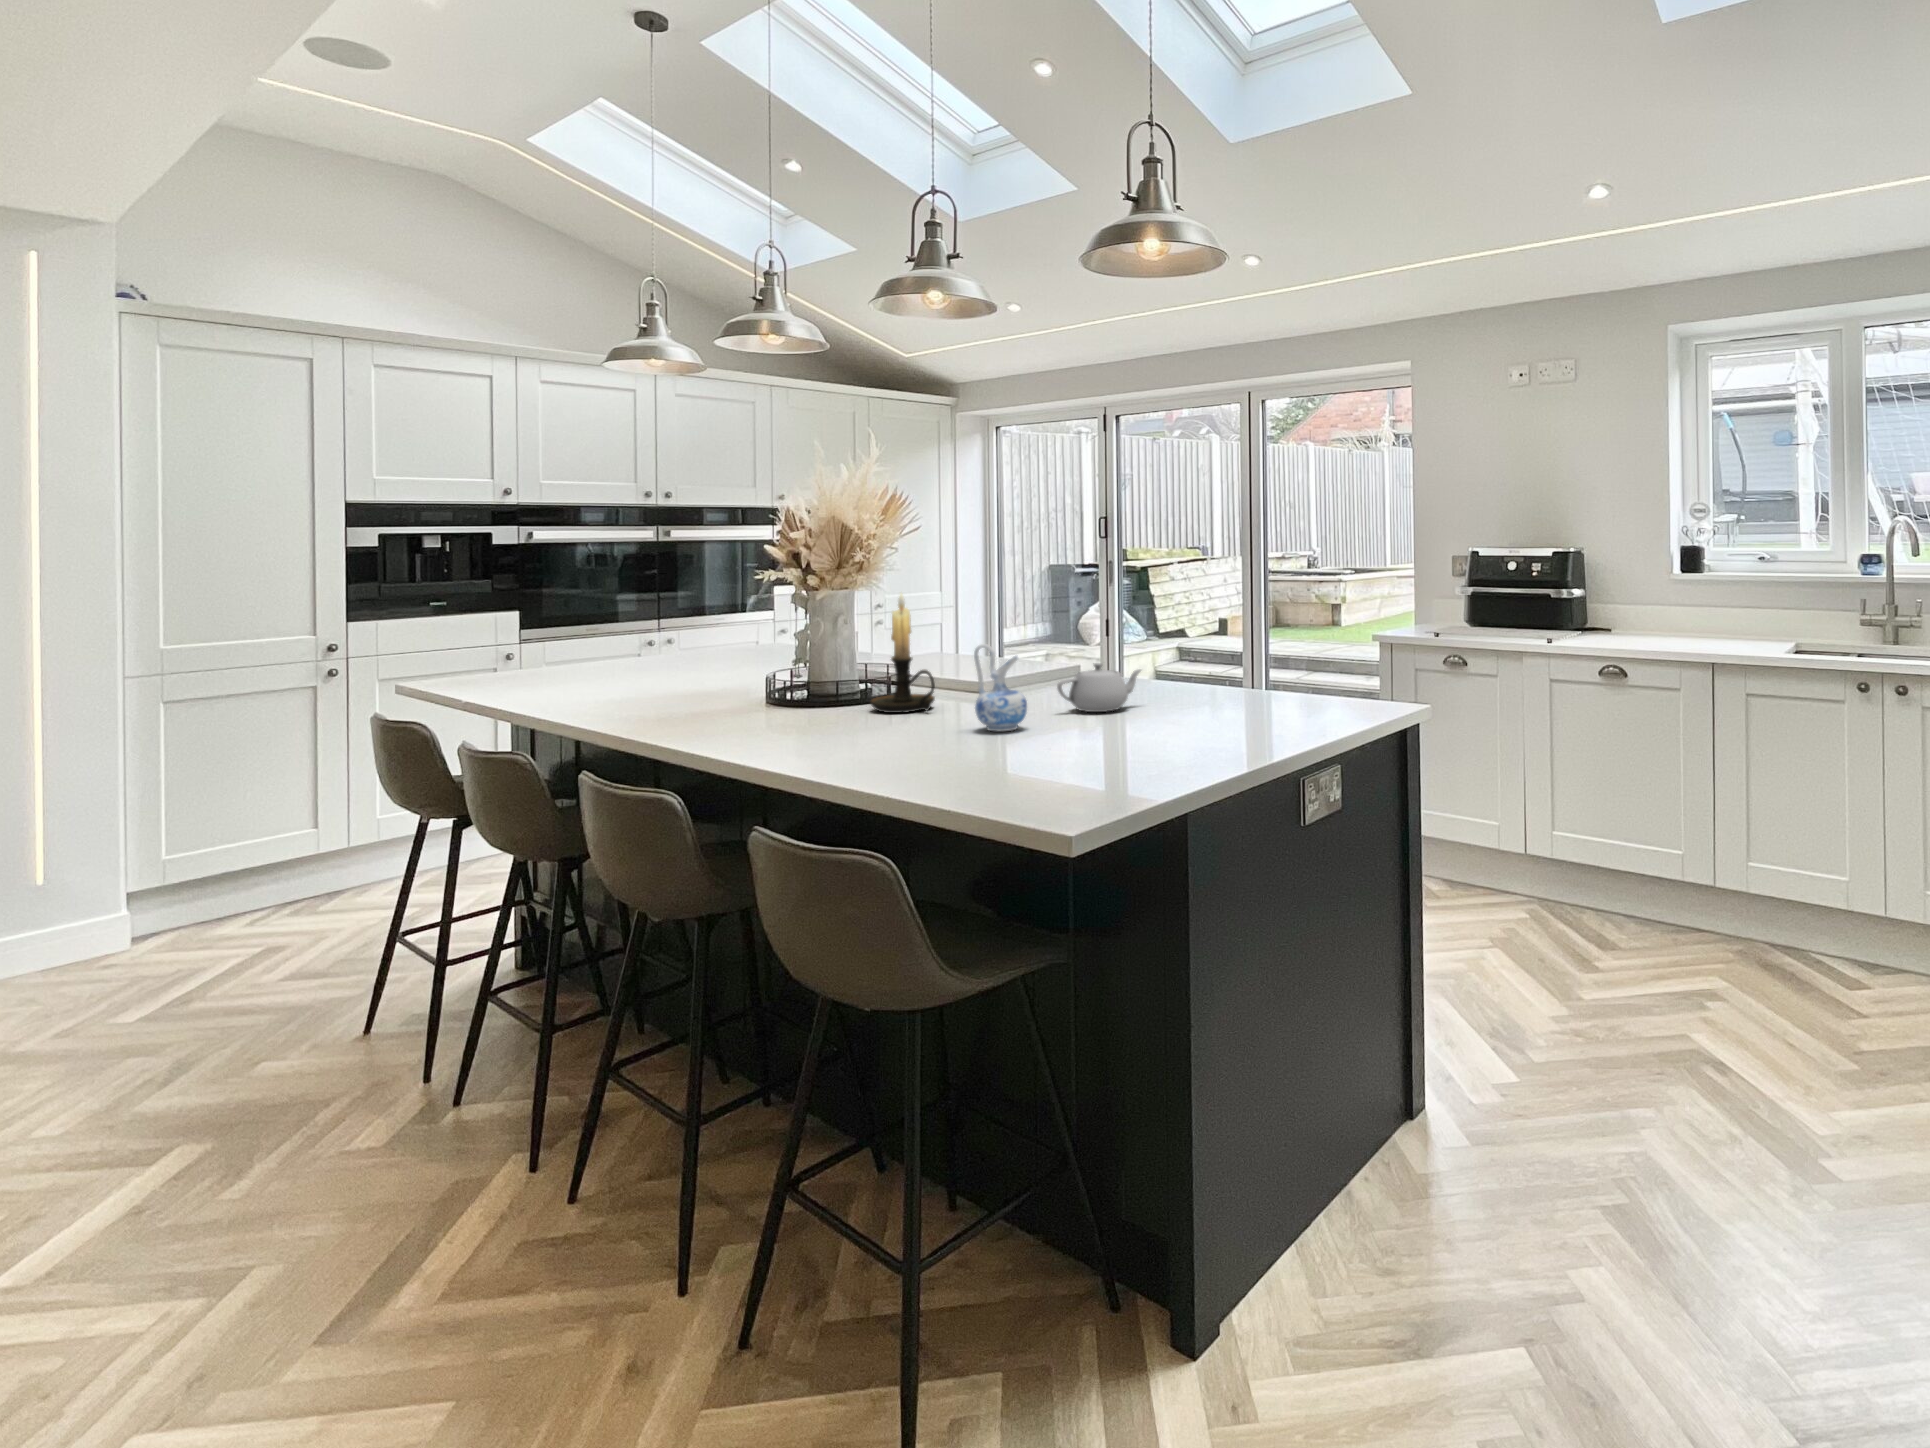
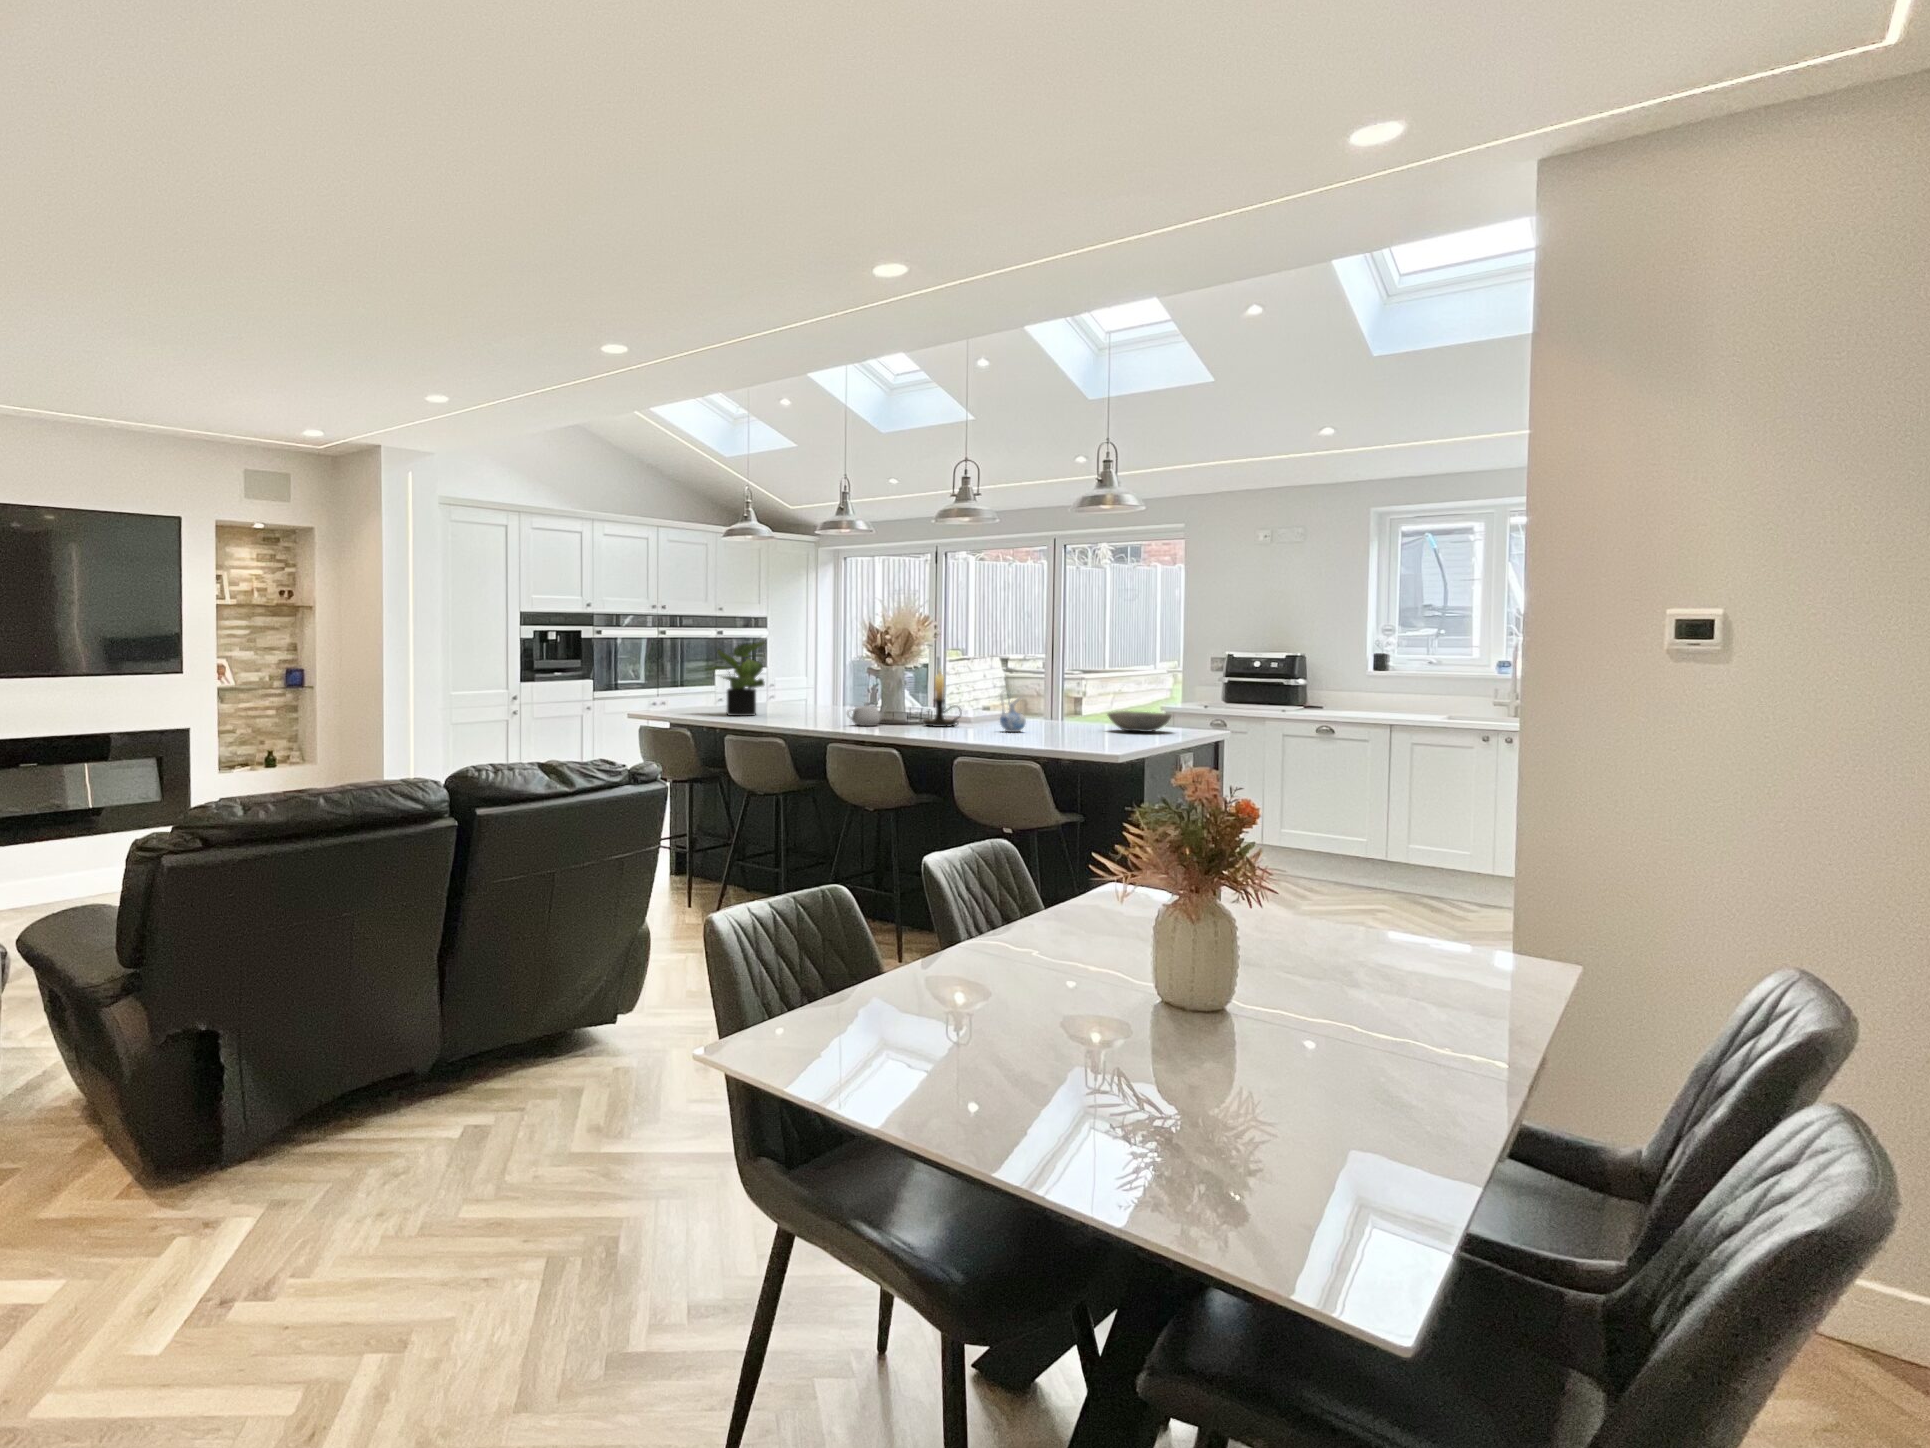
potted plant: none [558,548,682,685] -> present [708,642,764,716]
teapot: present [1057,663,1141,712] -> present [847,703,885,726]
bowl: none [1194,676,1316,721] -> present [1108,711,1171,732]

